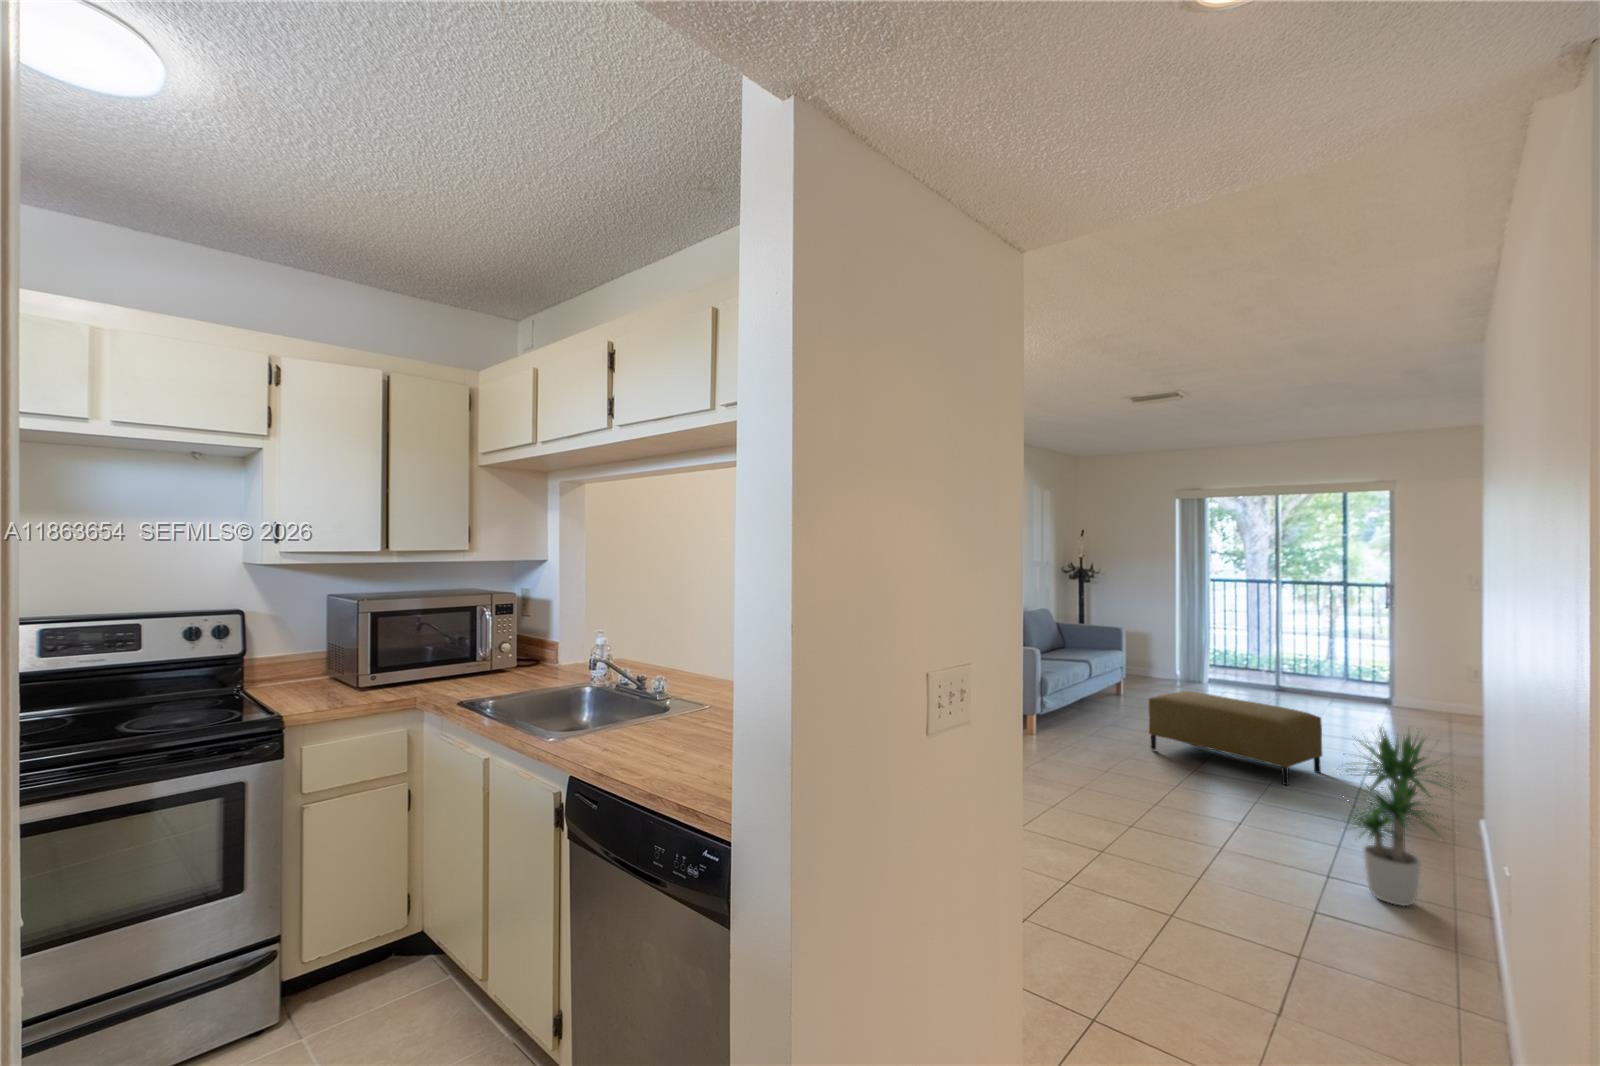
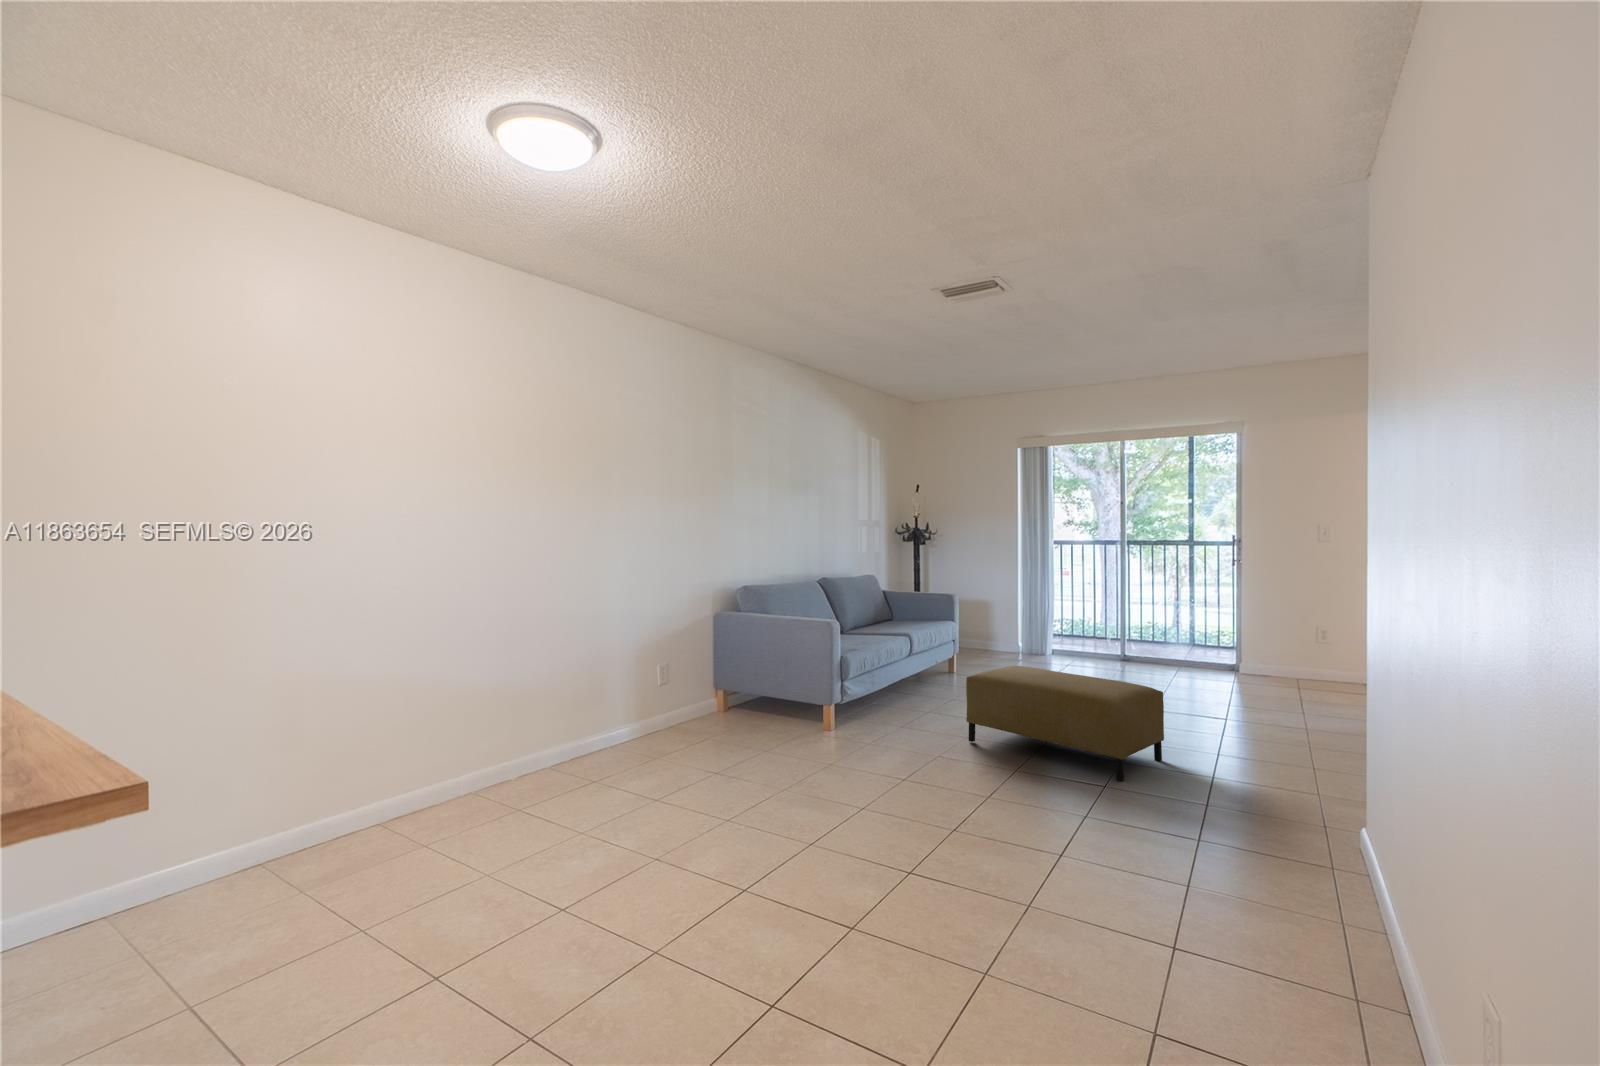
potted plant: present [1344,729,1458,906] -> none [1170,702,1365,978]

